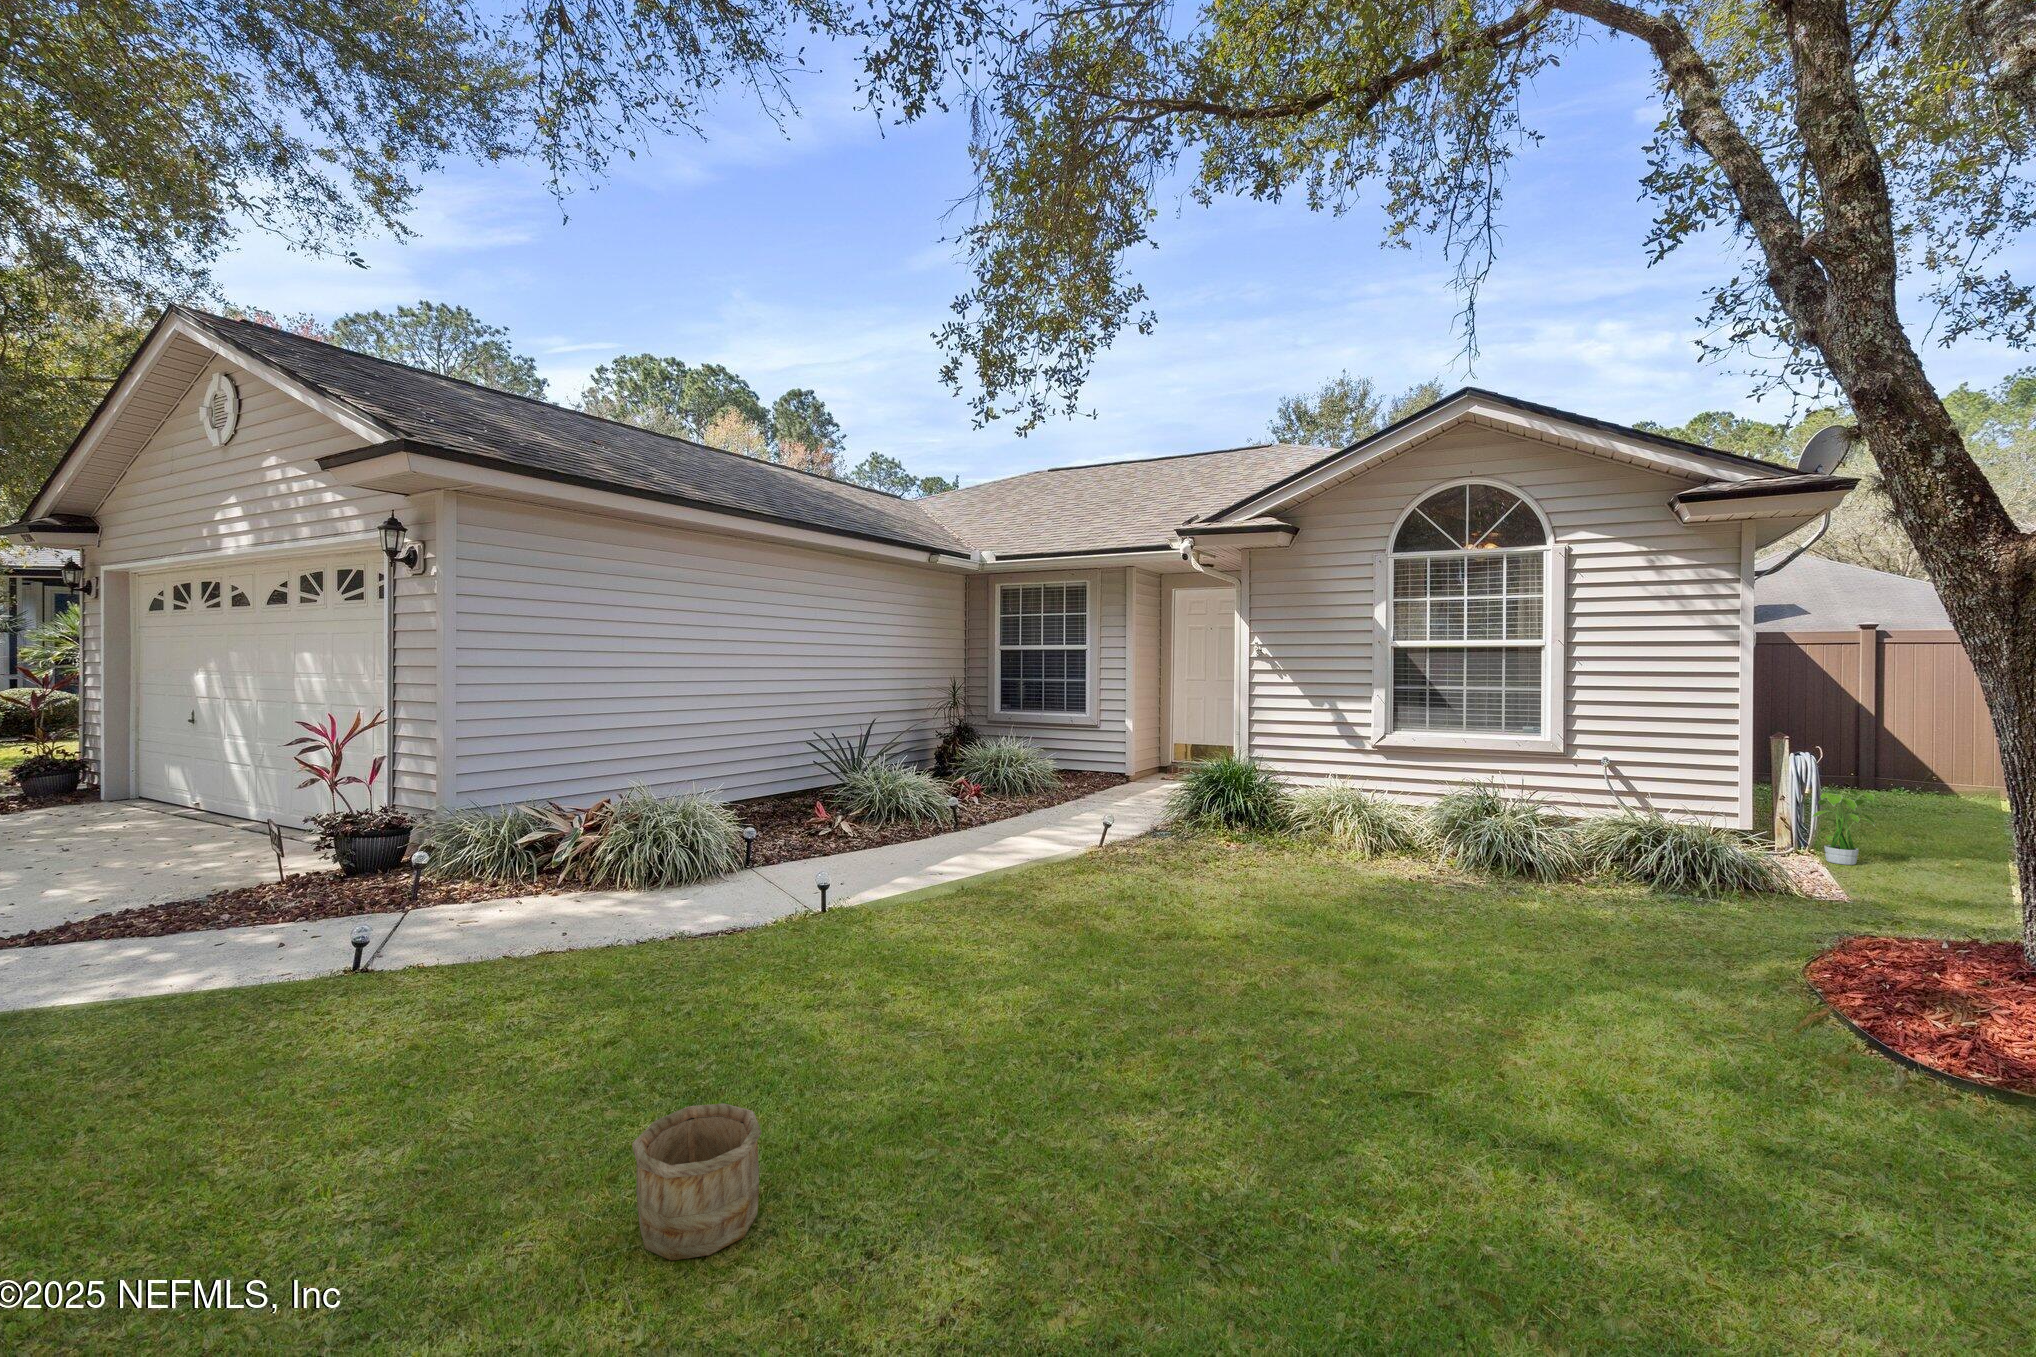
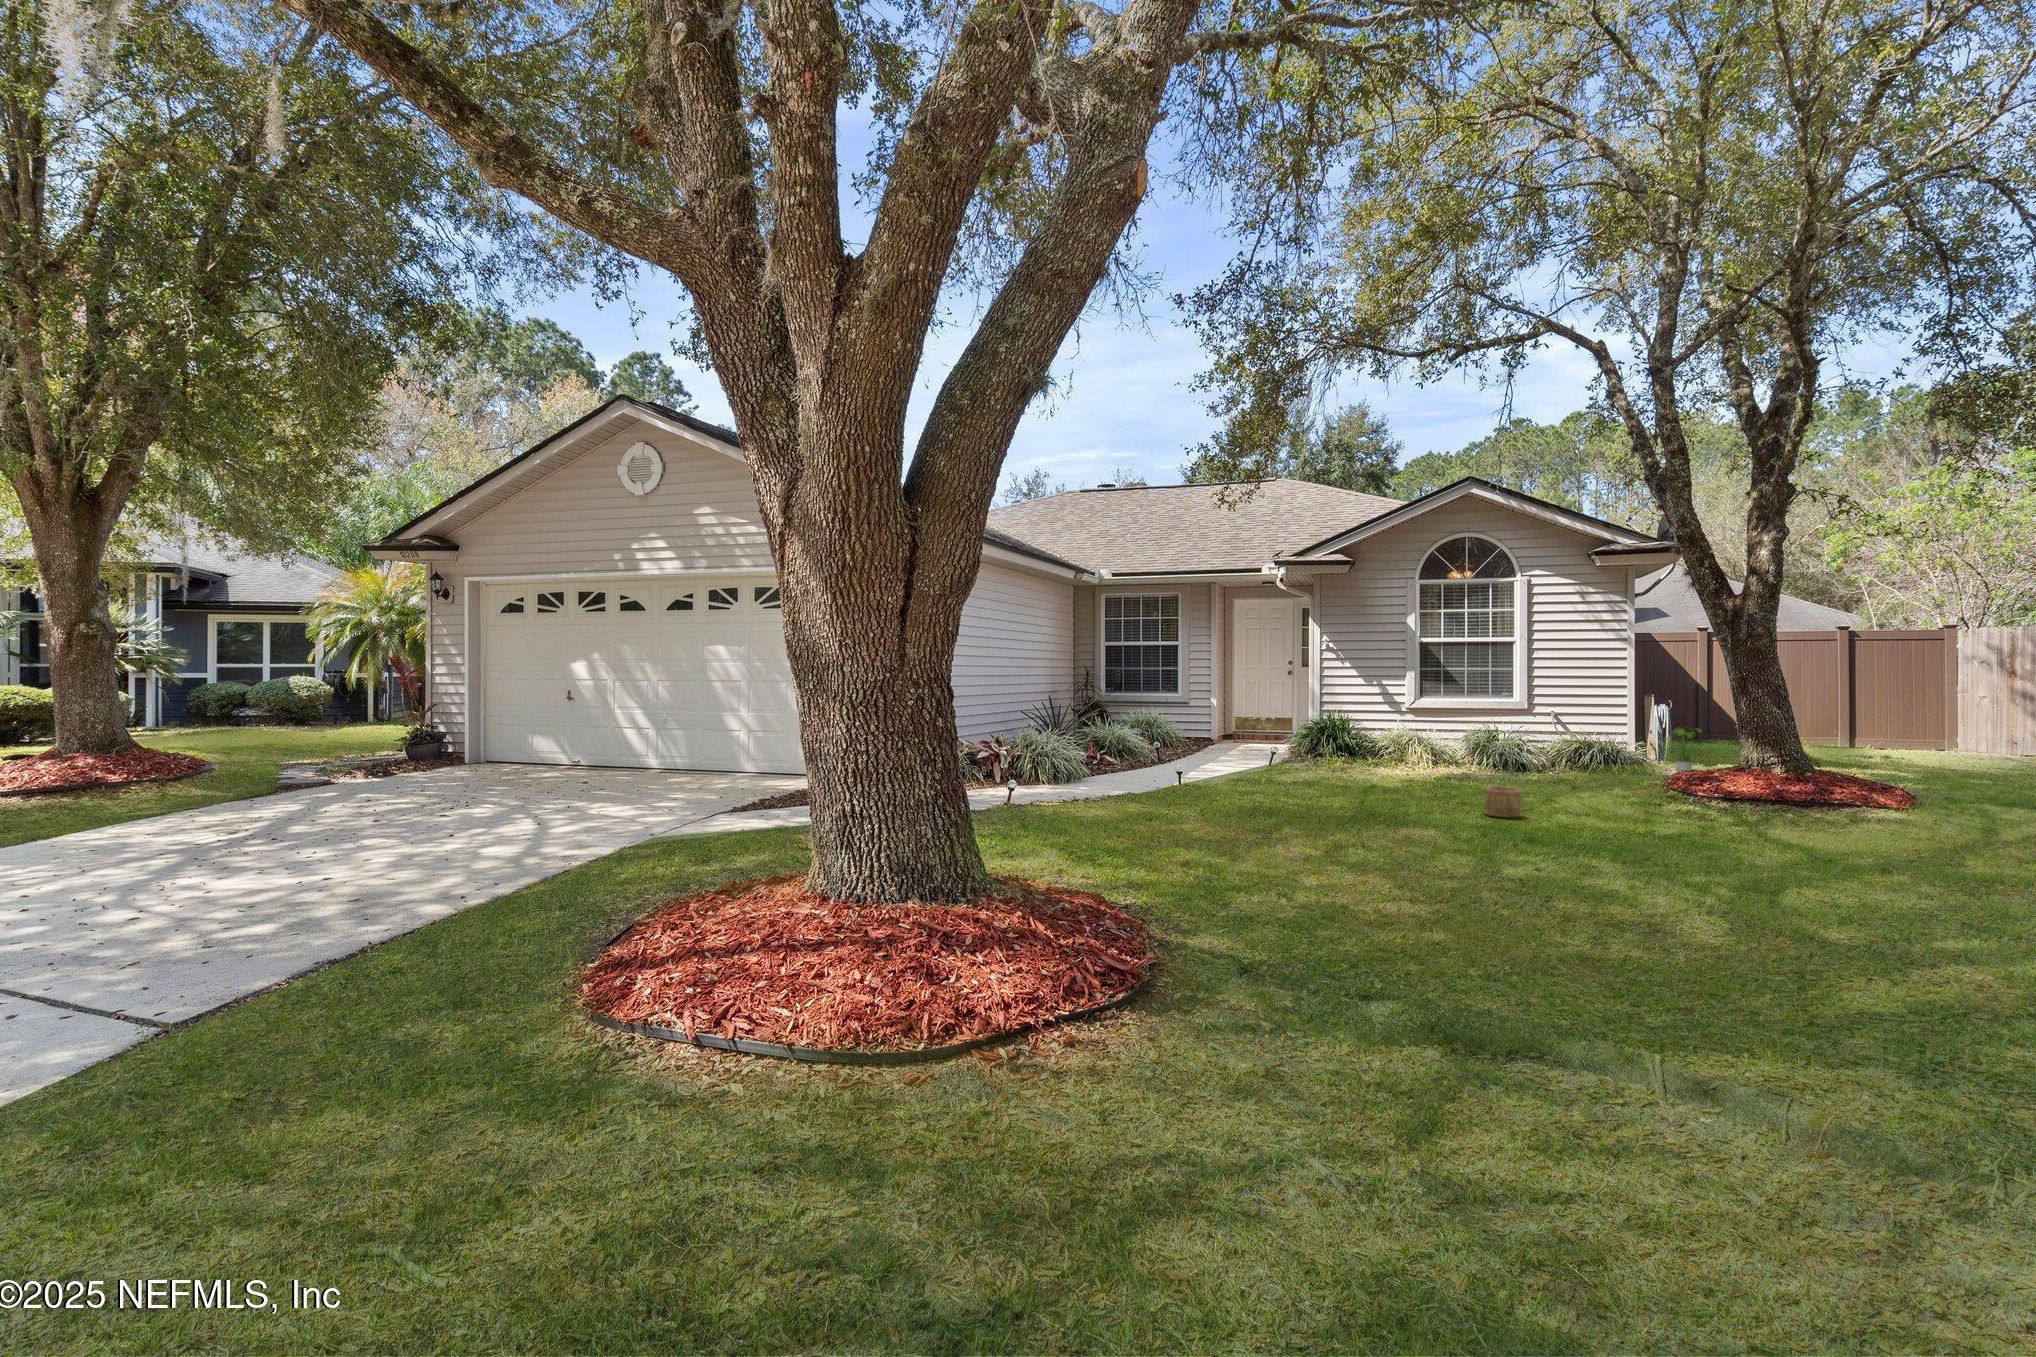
wooden bucket: present [632,1103,761,1261] -> present [1483,785,1522,818]

